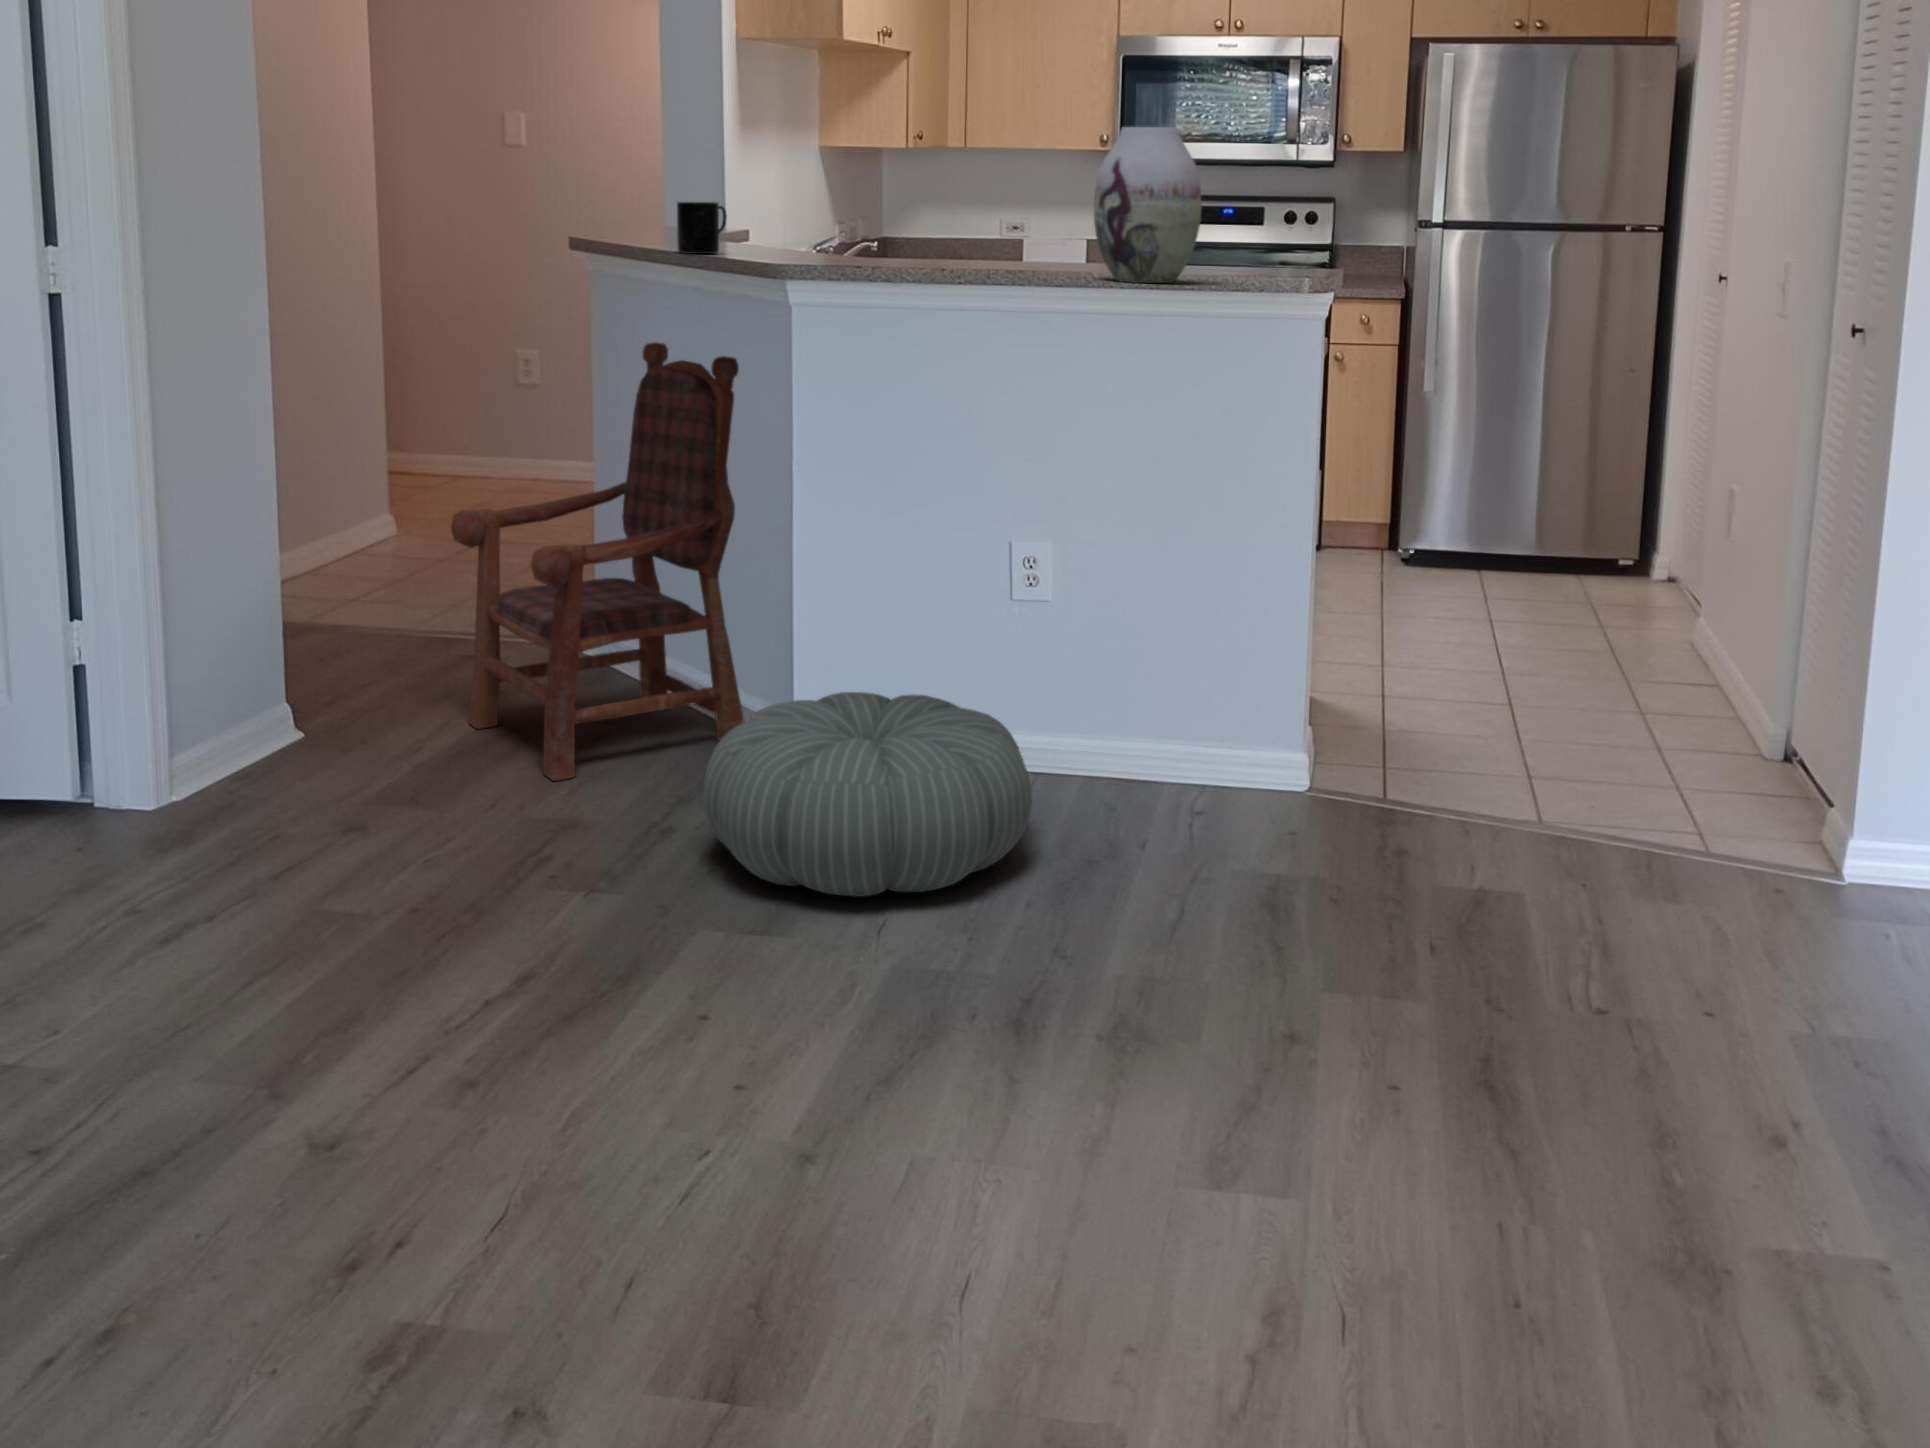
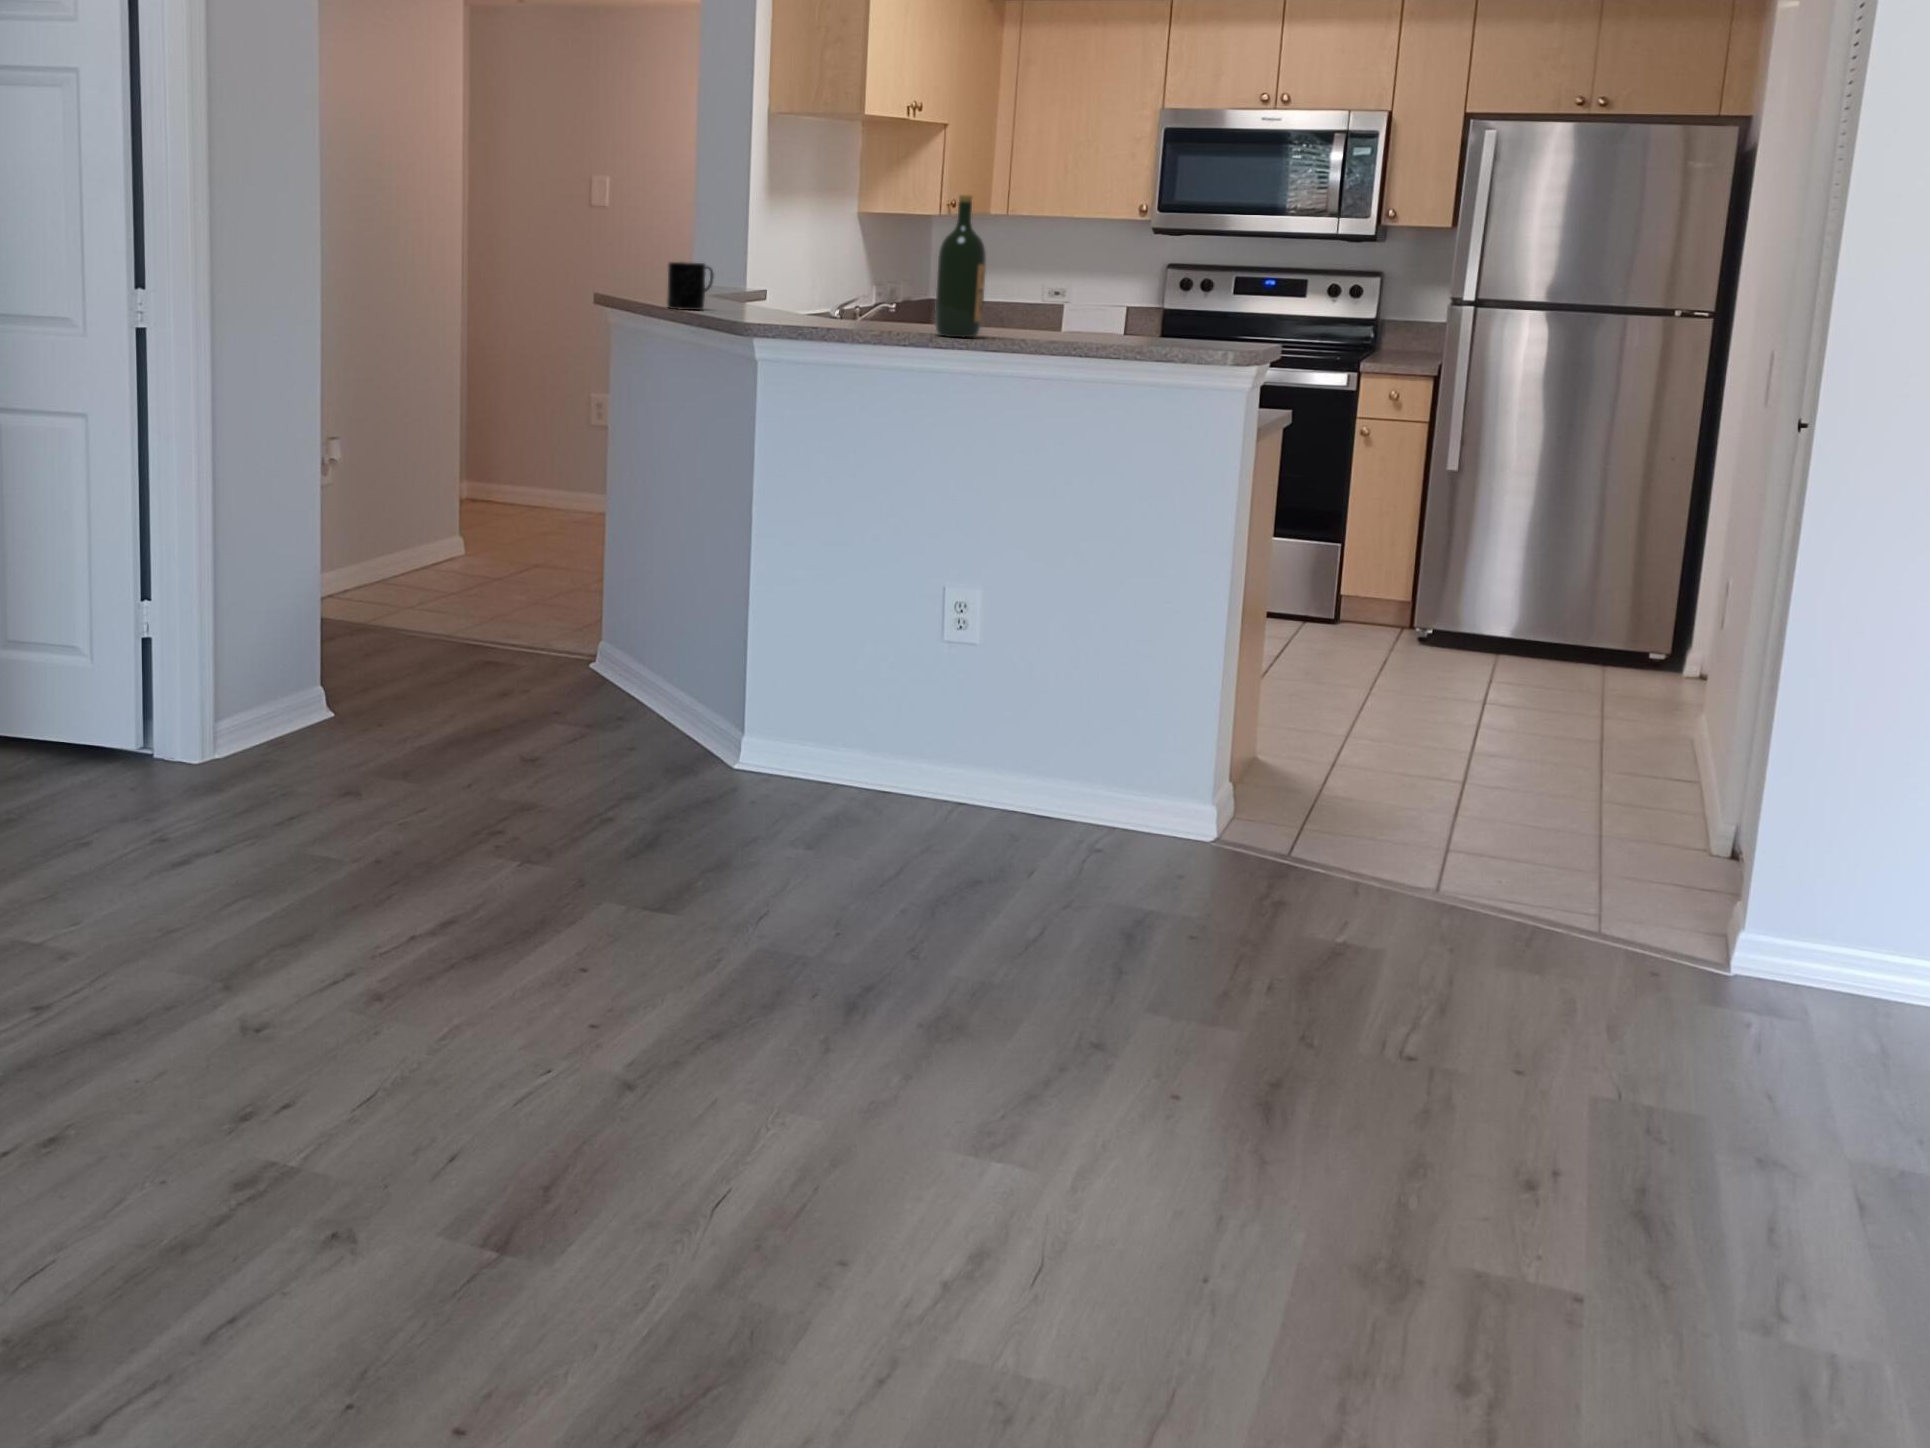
wine bottle: none [994,122,1046,275] -> present [935,195,986,337]
vase: present [1094,127,1201,283] -> none [1027,201,1131,348]
armchair: present [451,342,744,781] -> none [461,388,710,768]
pouf: present [703,692,1032,897] -> none [625,709,917,888]

